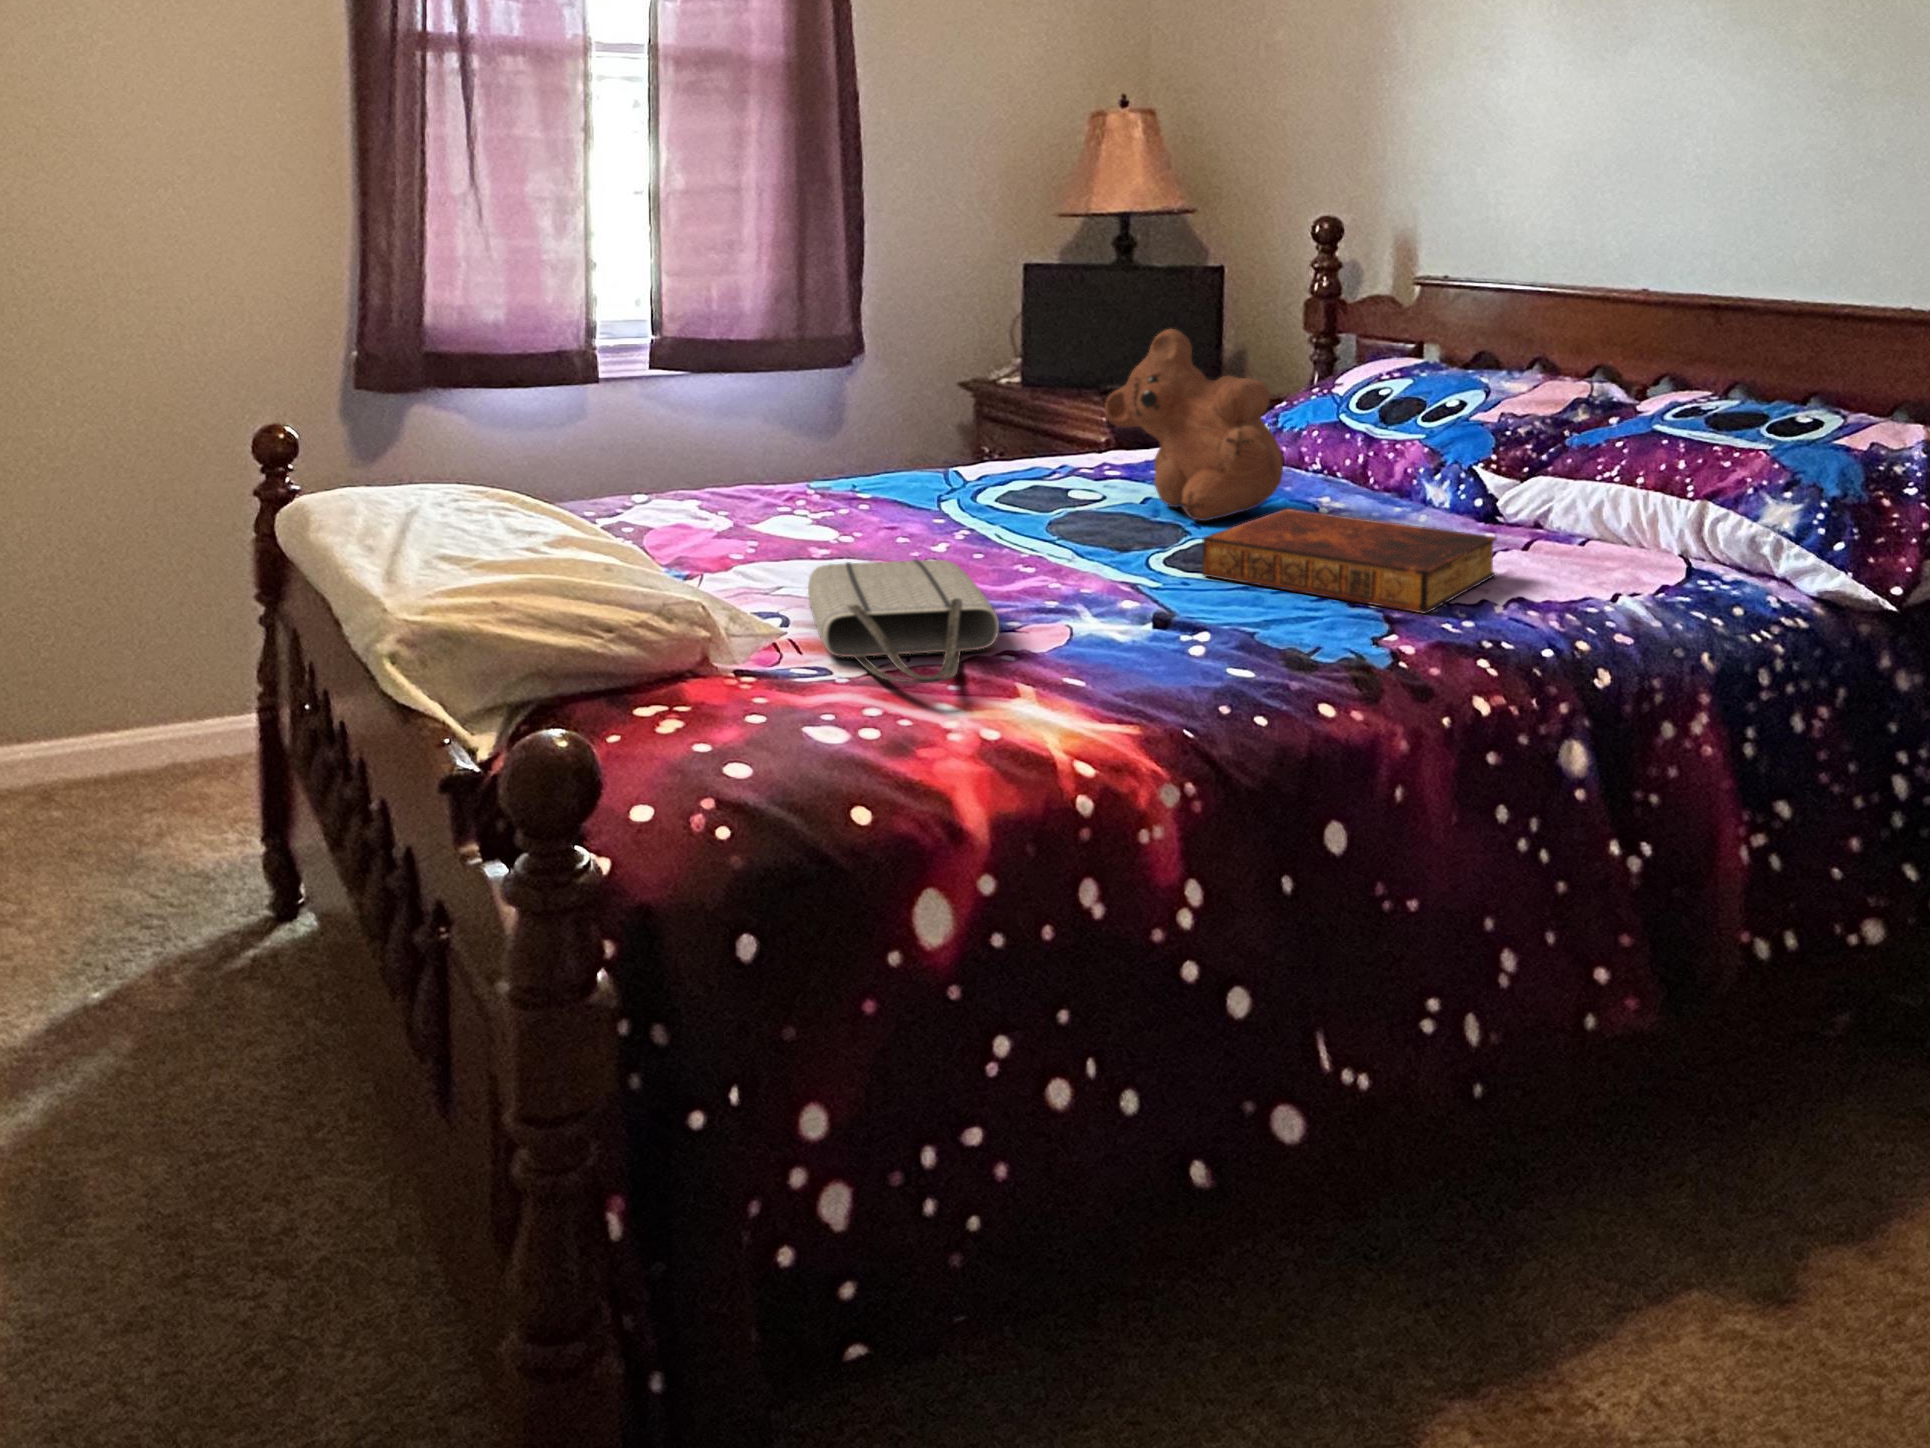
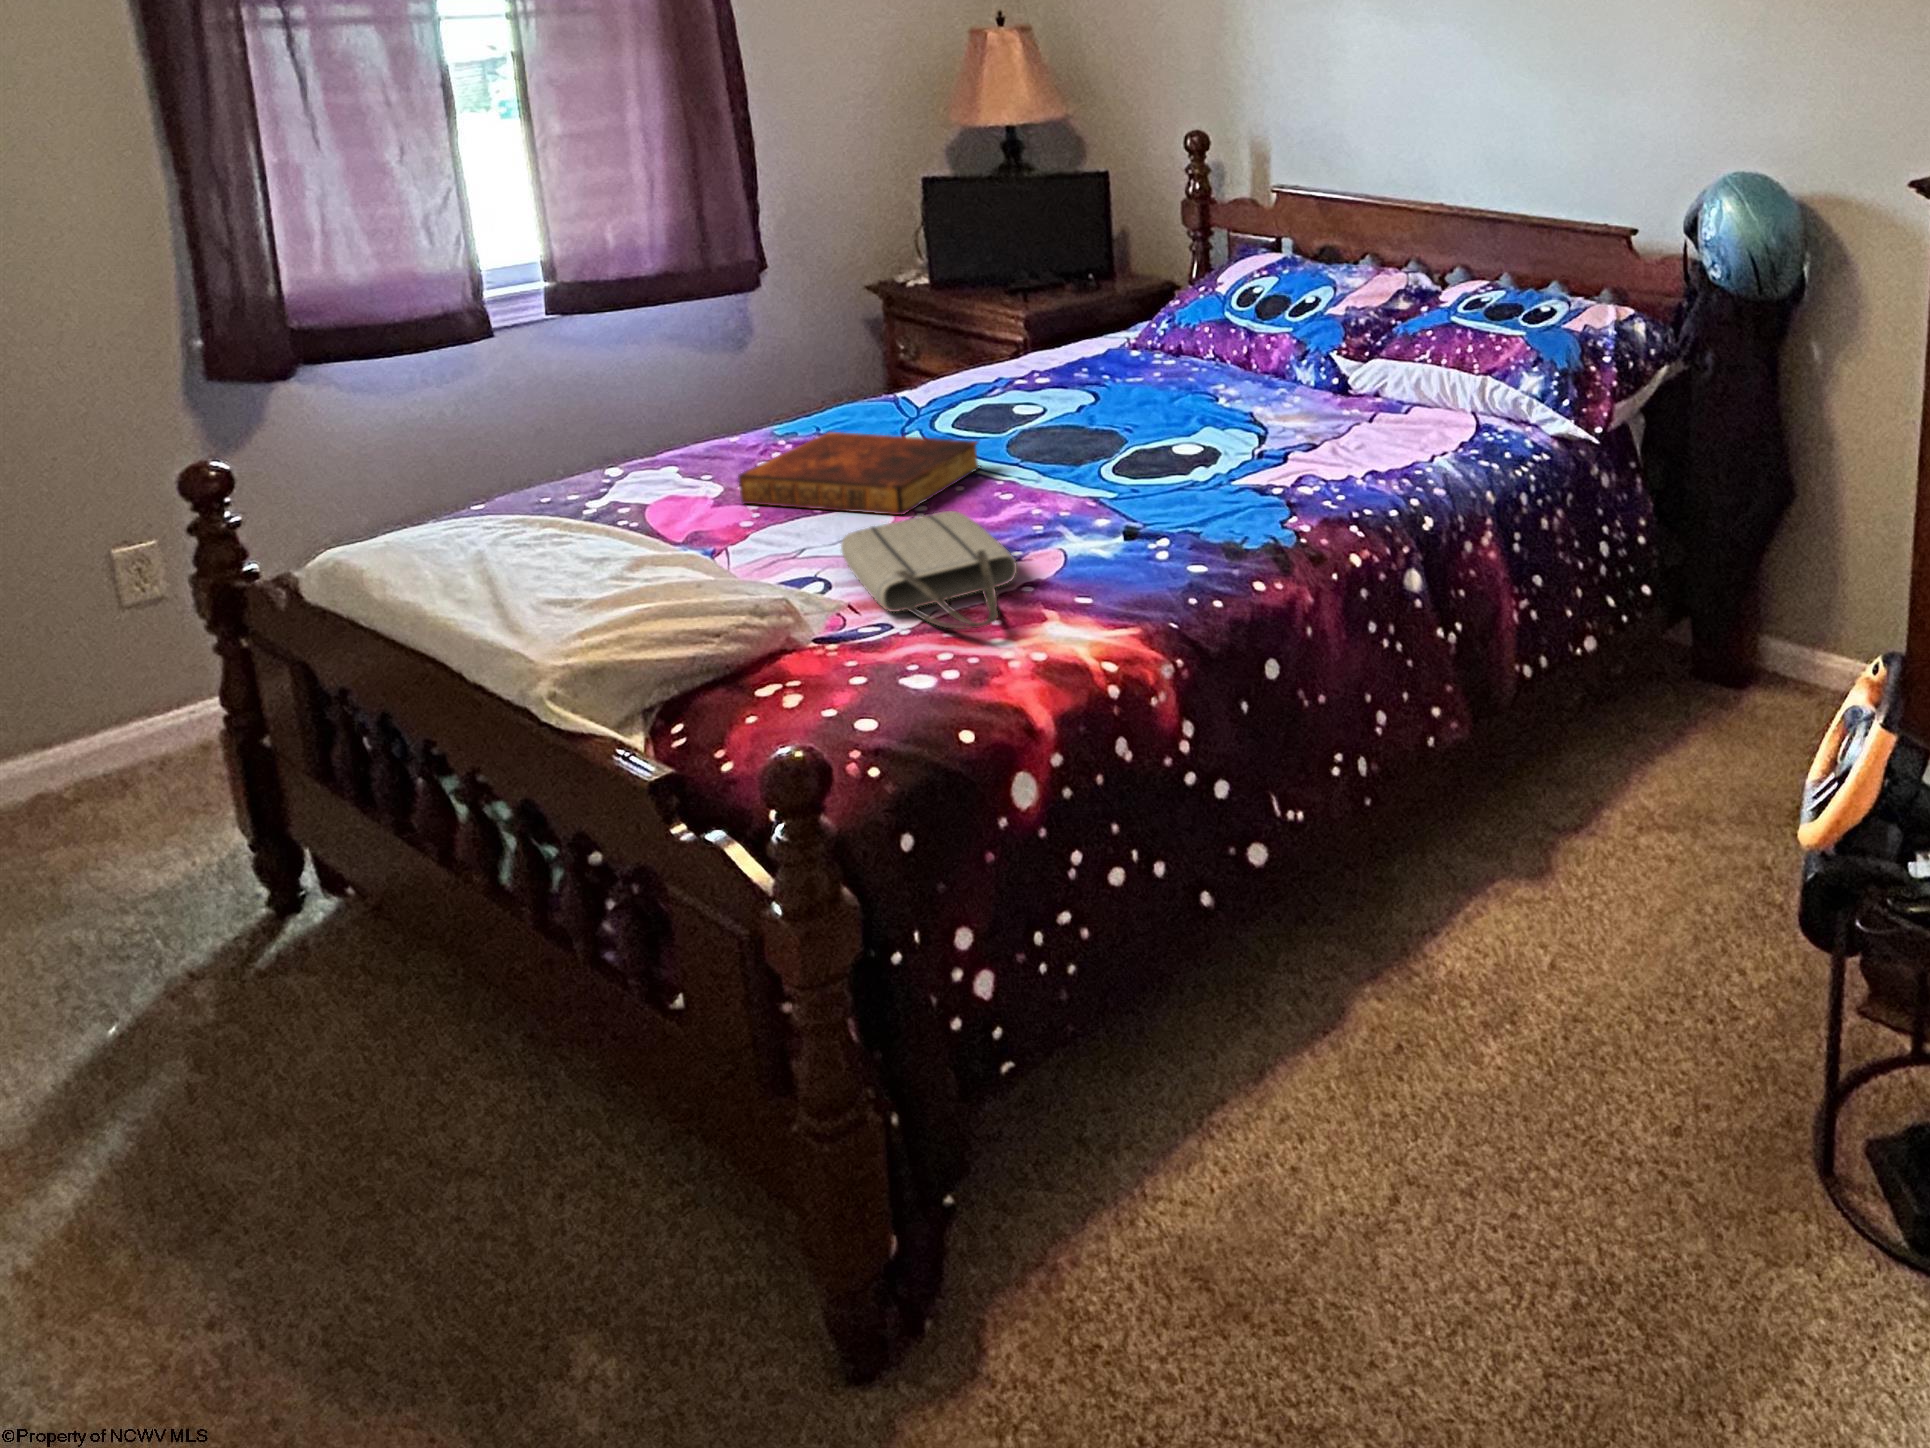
teddy bear: present [1105,329,1283,521] -> none [1043,273,1193,426]
book: present [1202,509,1496,614] -> present [738,432,980,515]

